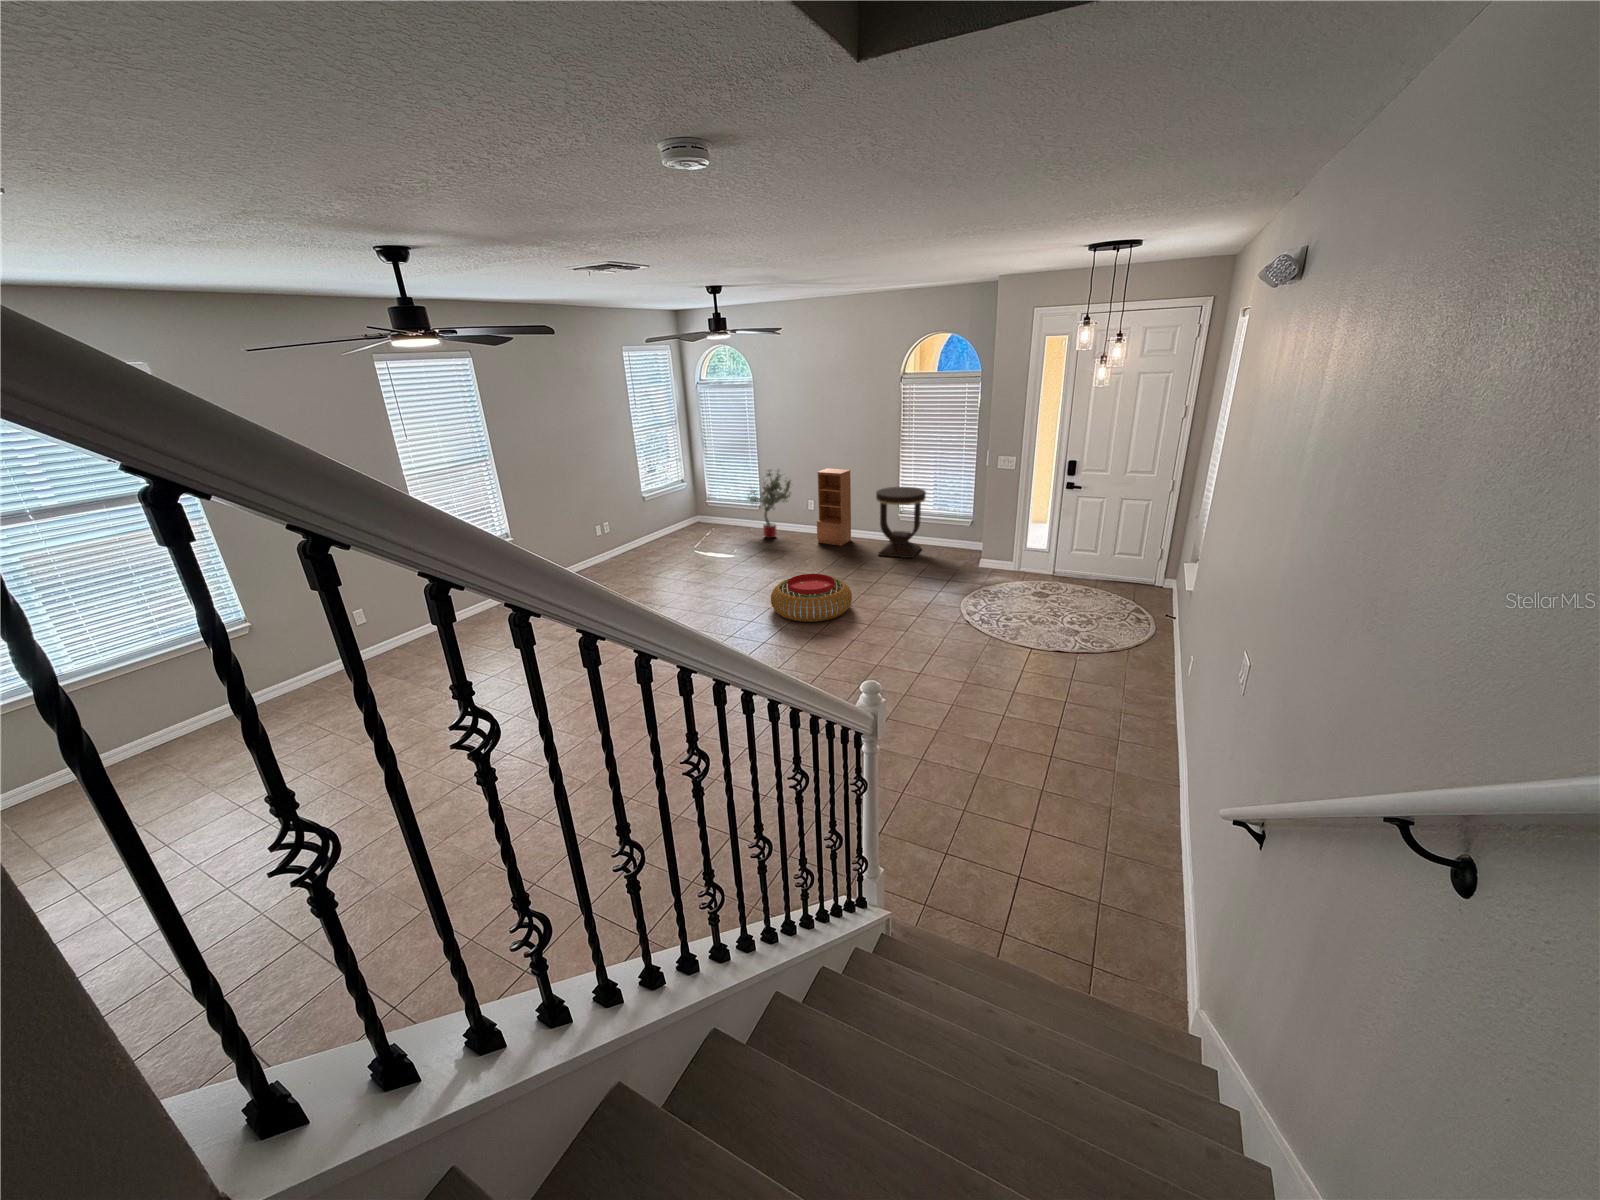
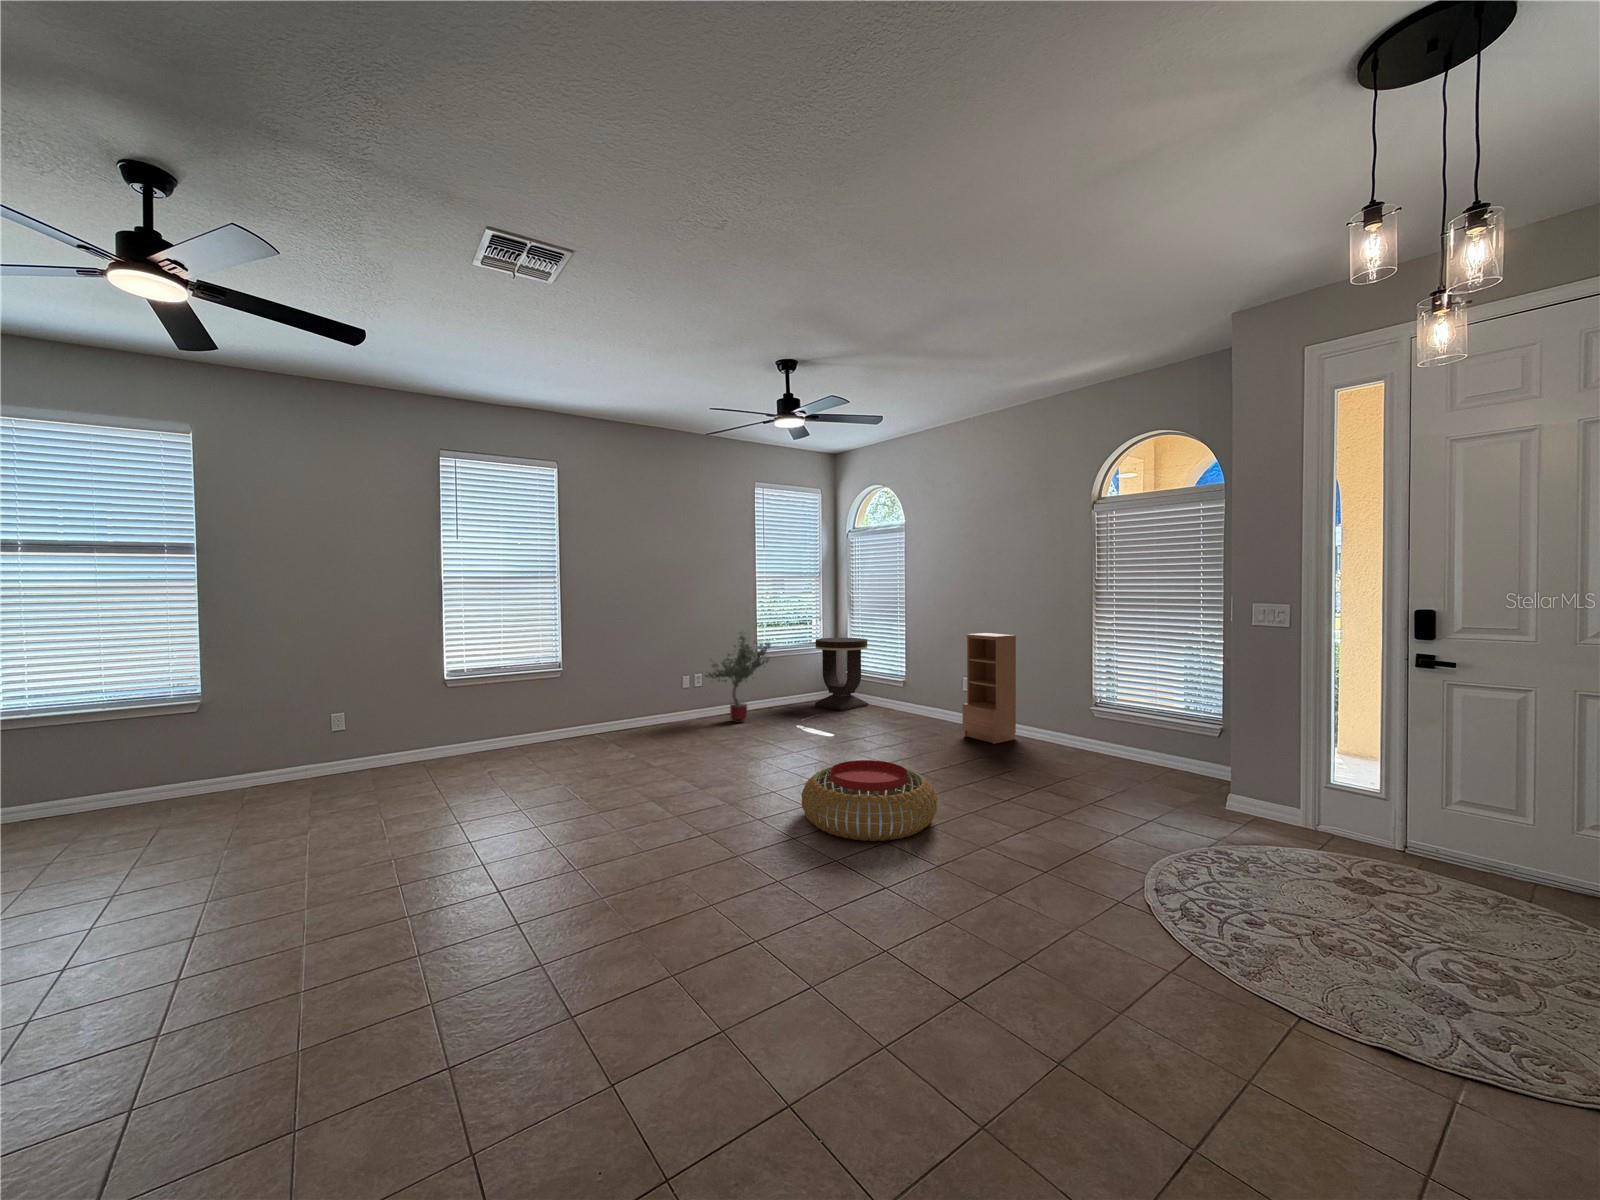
potted tree: present [748,470,791,538] -> present [705,632,770,723]
side table: present [876,487,926,558] -> present [815,638,868,711]

